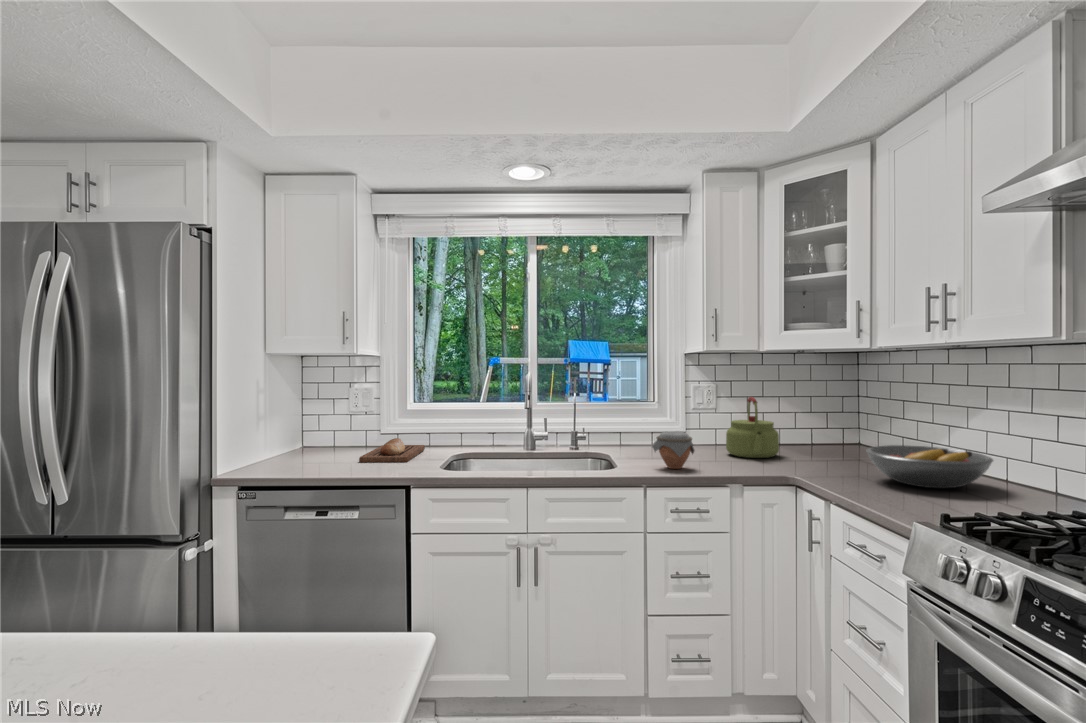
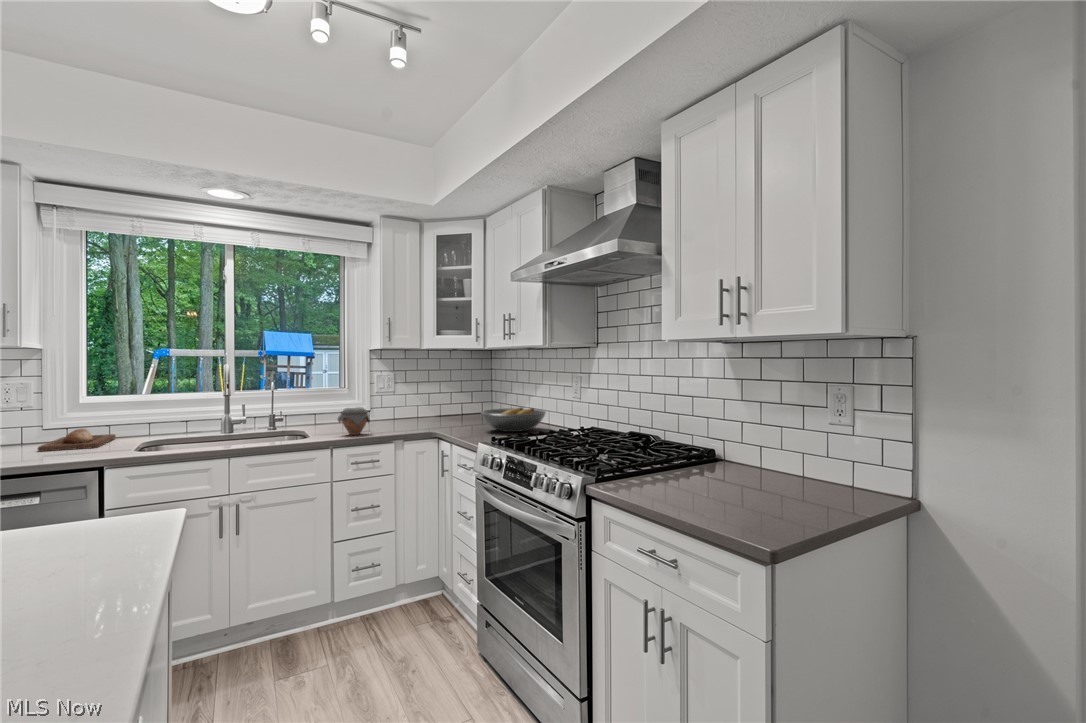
kettle: present [726,397,779,458] -> none [397,382,434,425]

